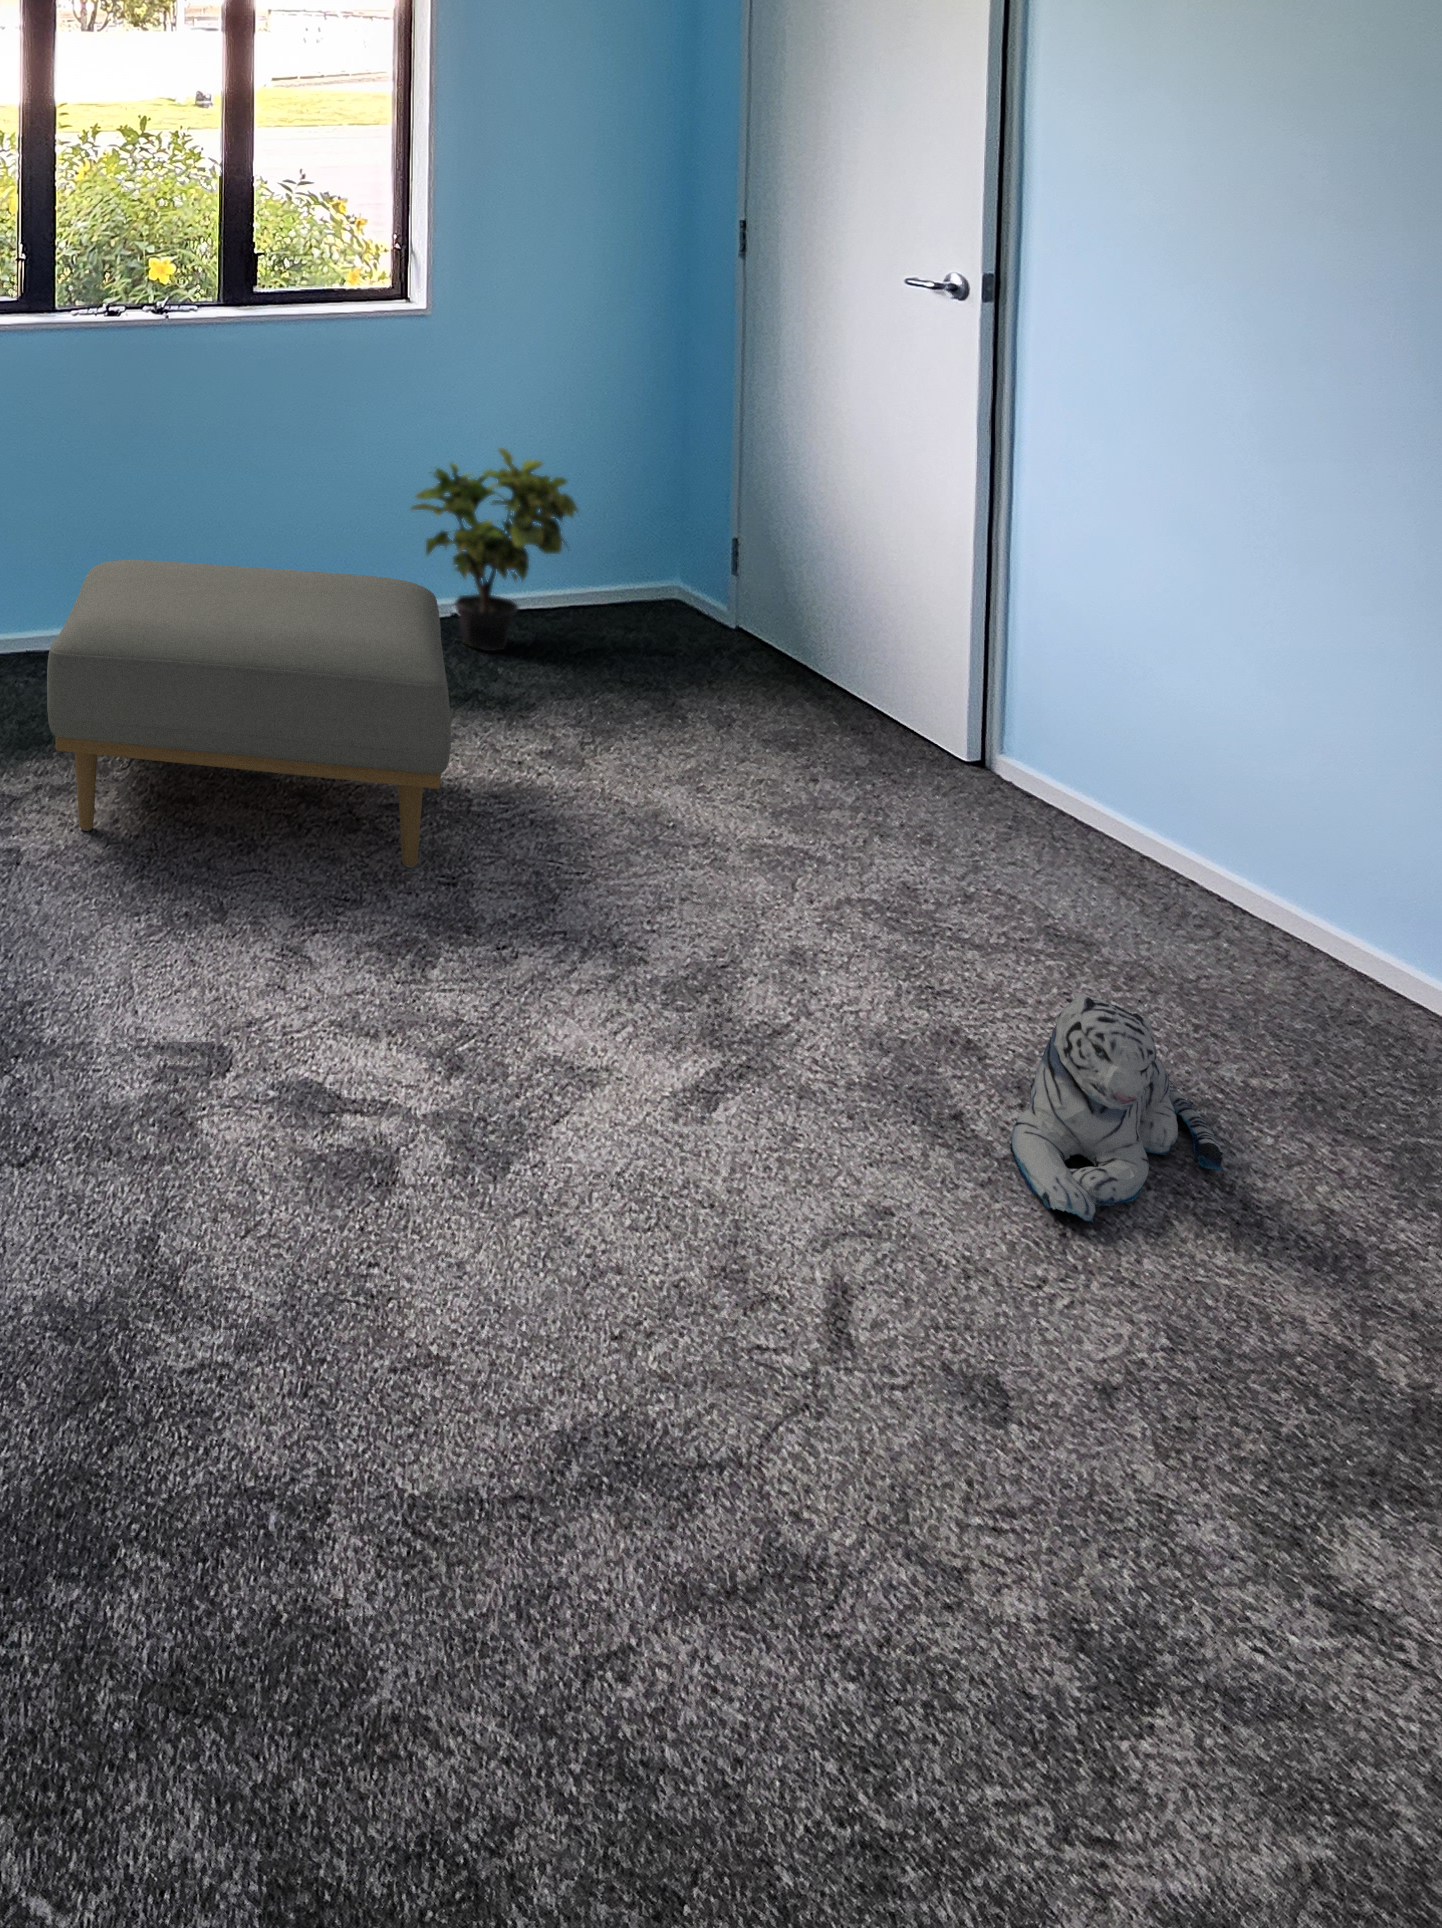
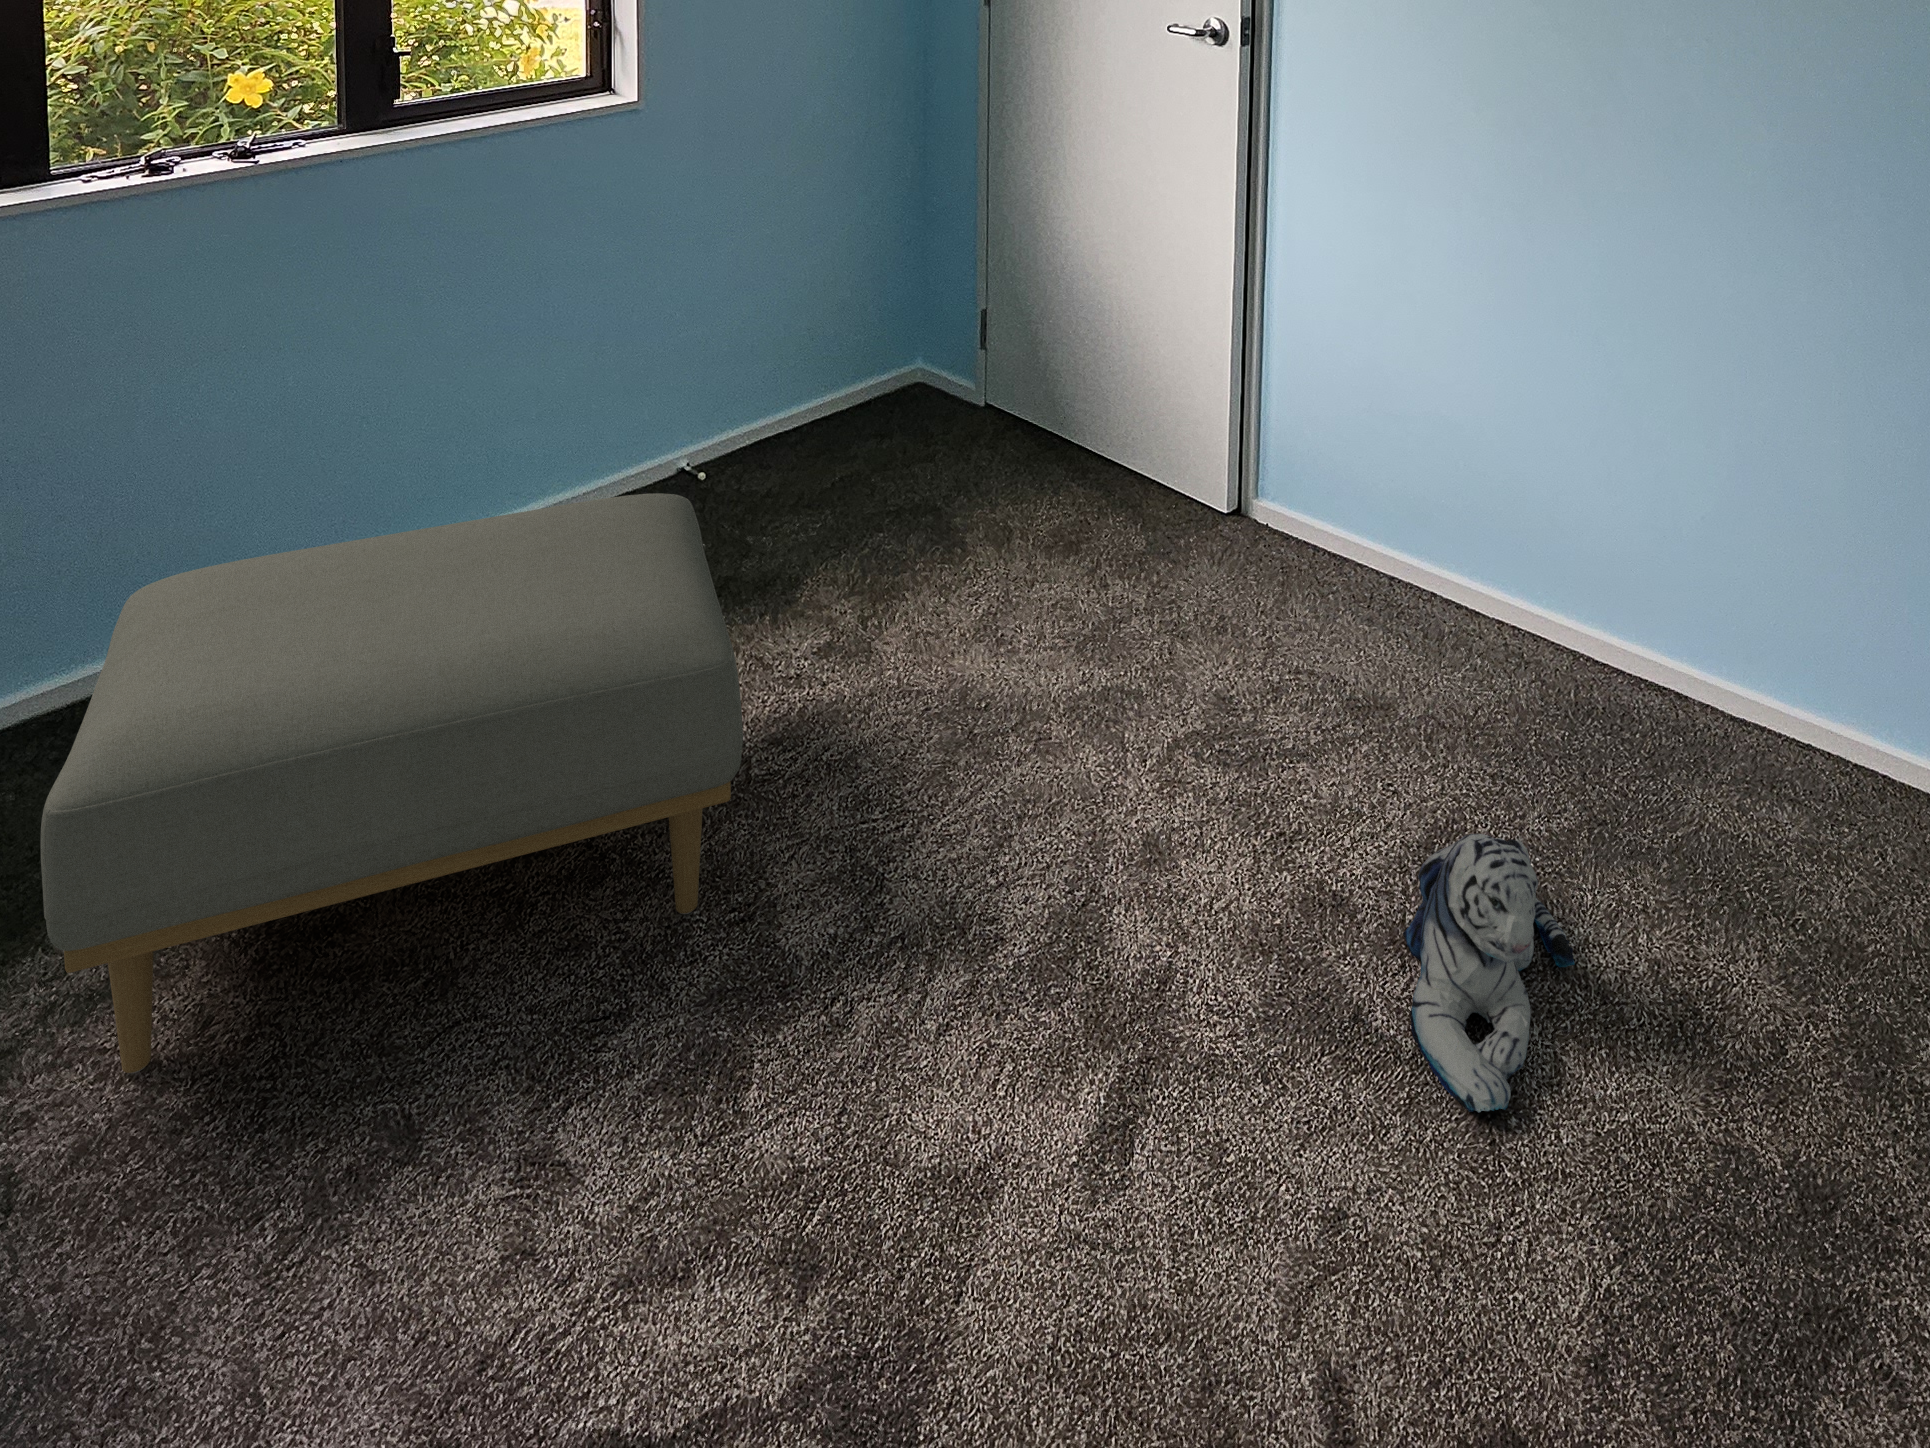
potted plant: present [411,448,579,651] -> none [625,263,834,516]

